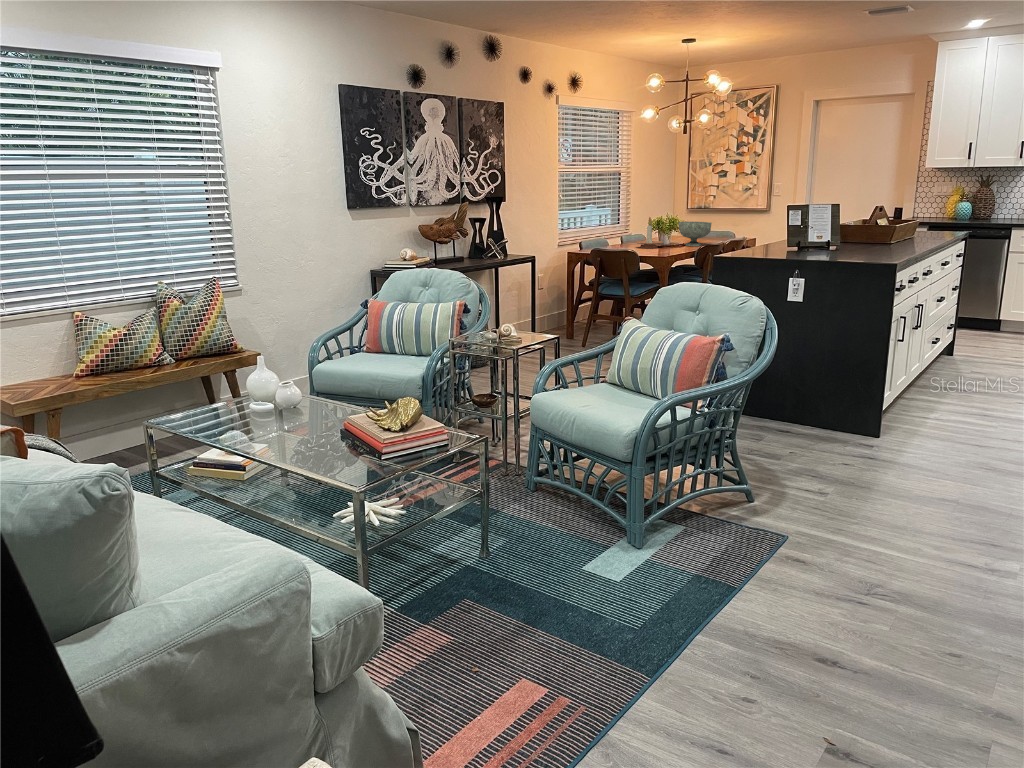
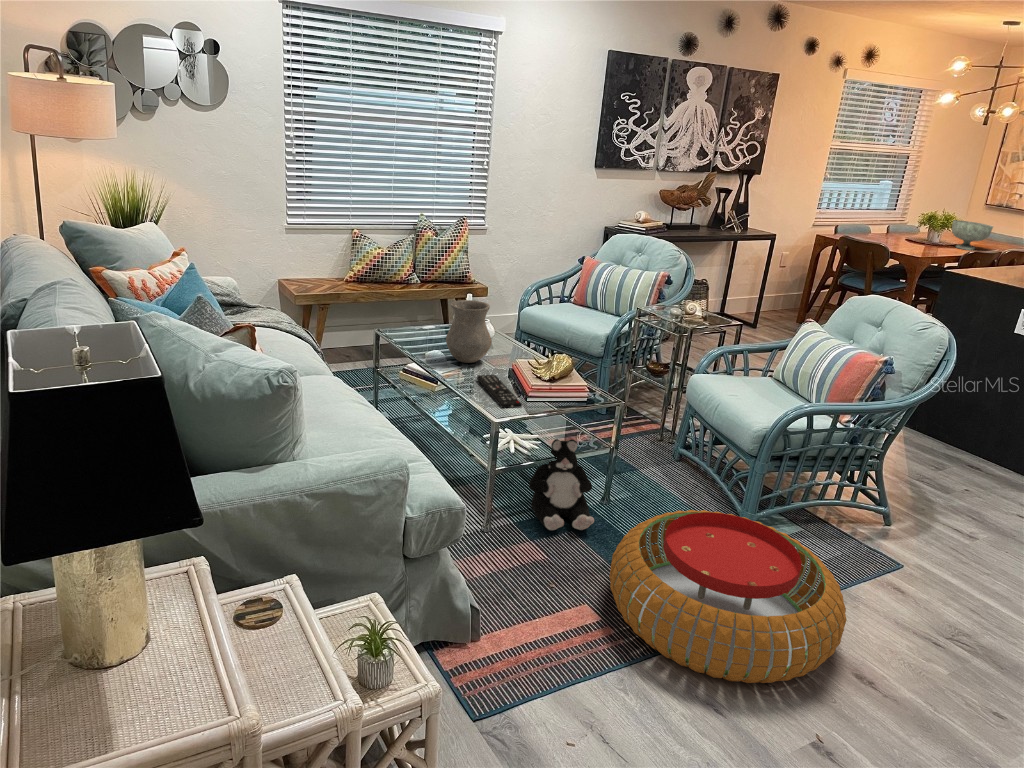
candle holder: present [636,217,663,248] -> none [896,210,929,245]
vase: none [246,360,306,436] -> present [446,300,492,363]
remote control: none [304,441,376,476] -> present [477,375,522,408]
plush toy: none [401,493,488,605] -> present [529,439,594,530]
pouf: none [536,528,800,715] -> present [609,510,847,683]

